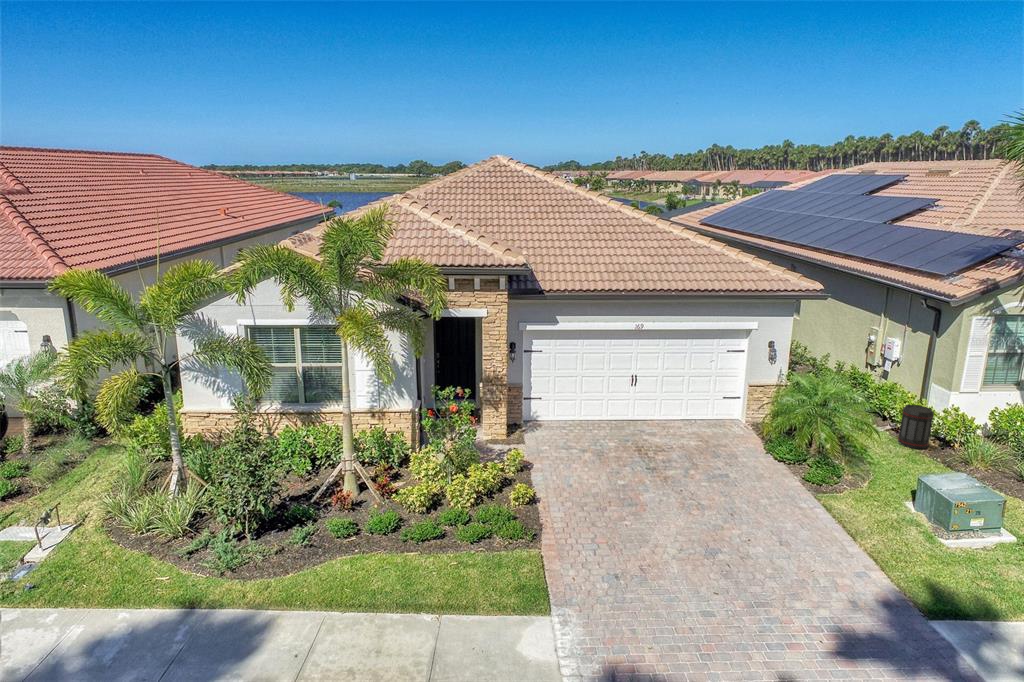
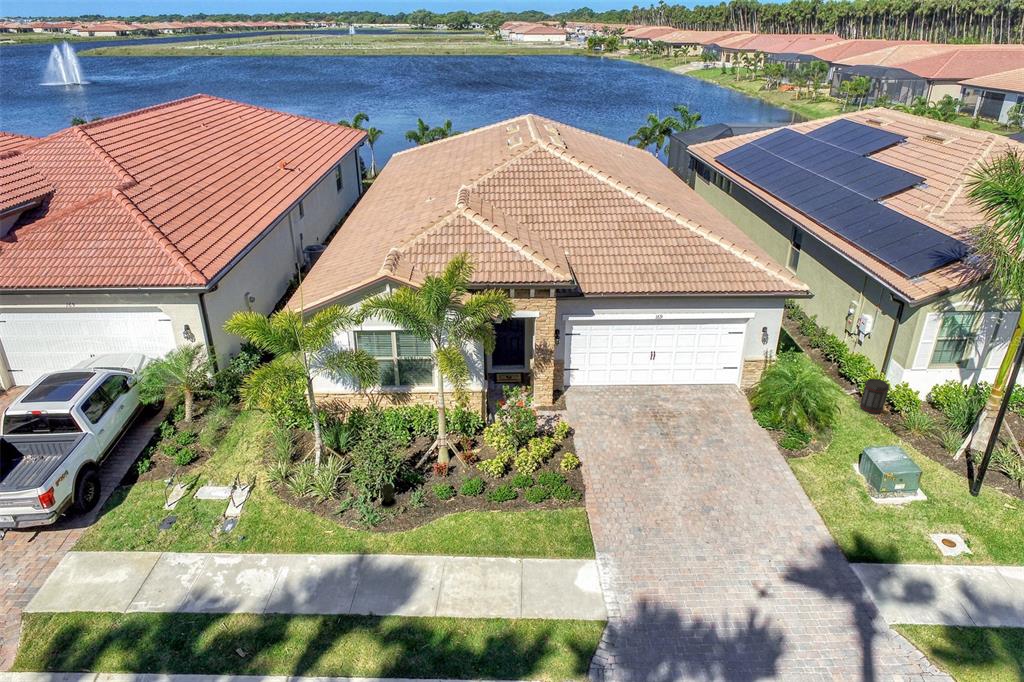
potted tree: none [245,507,273,550] -> present [380,481,397,508]

